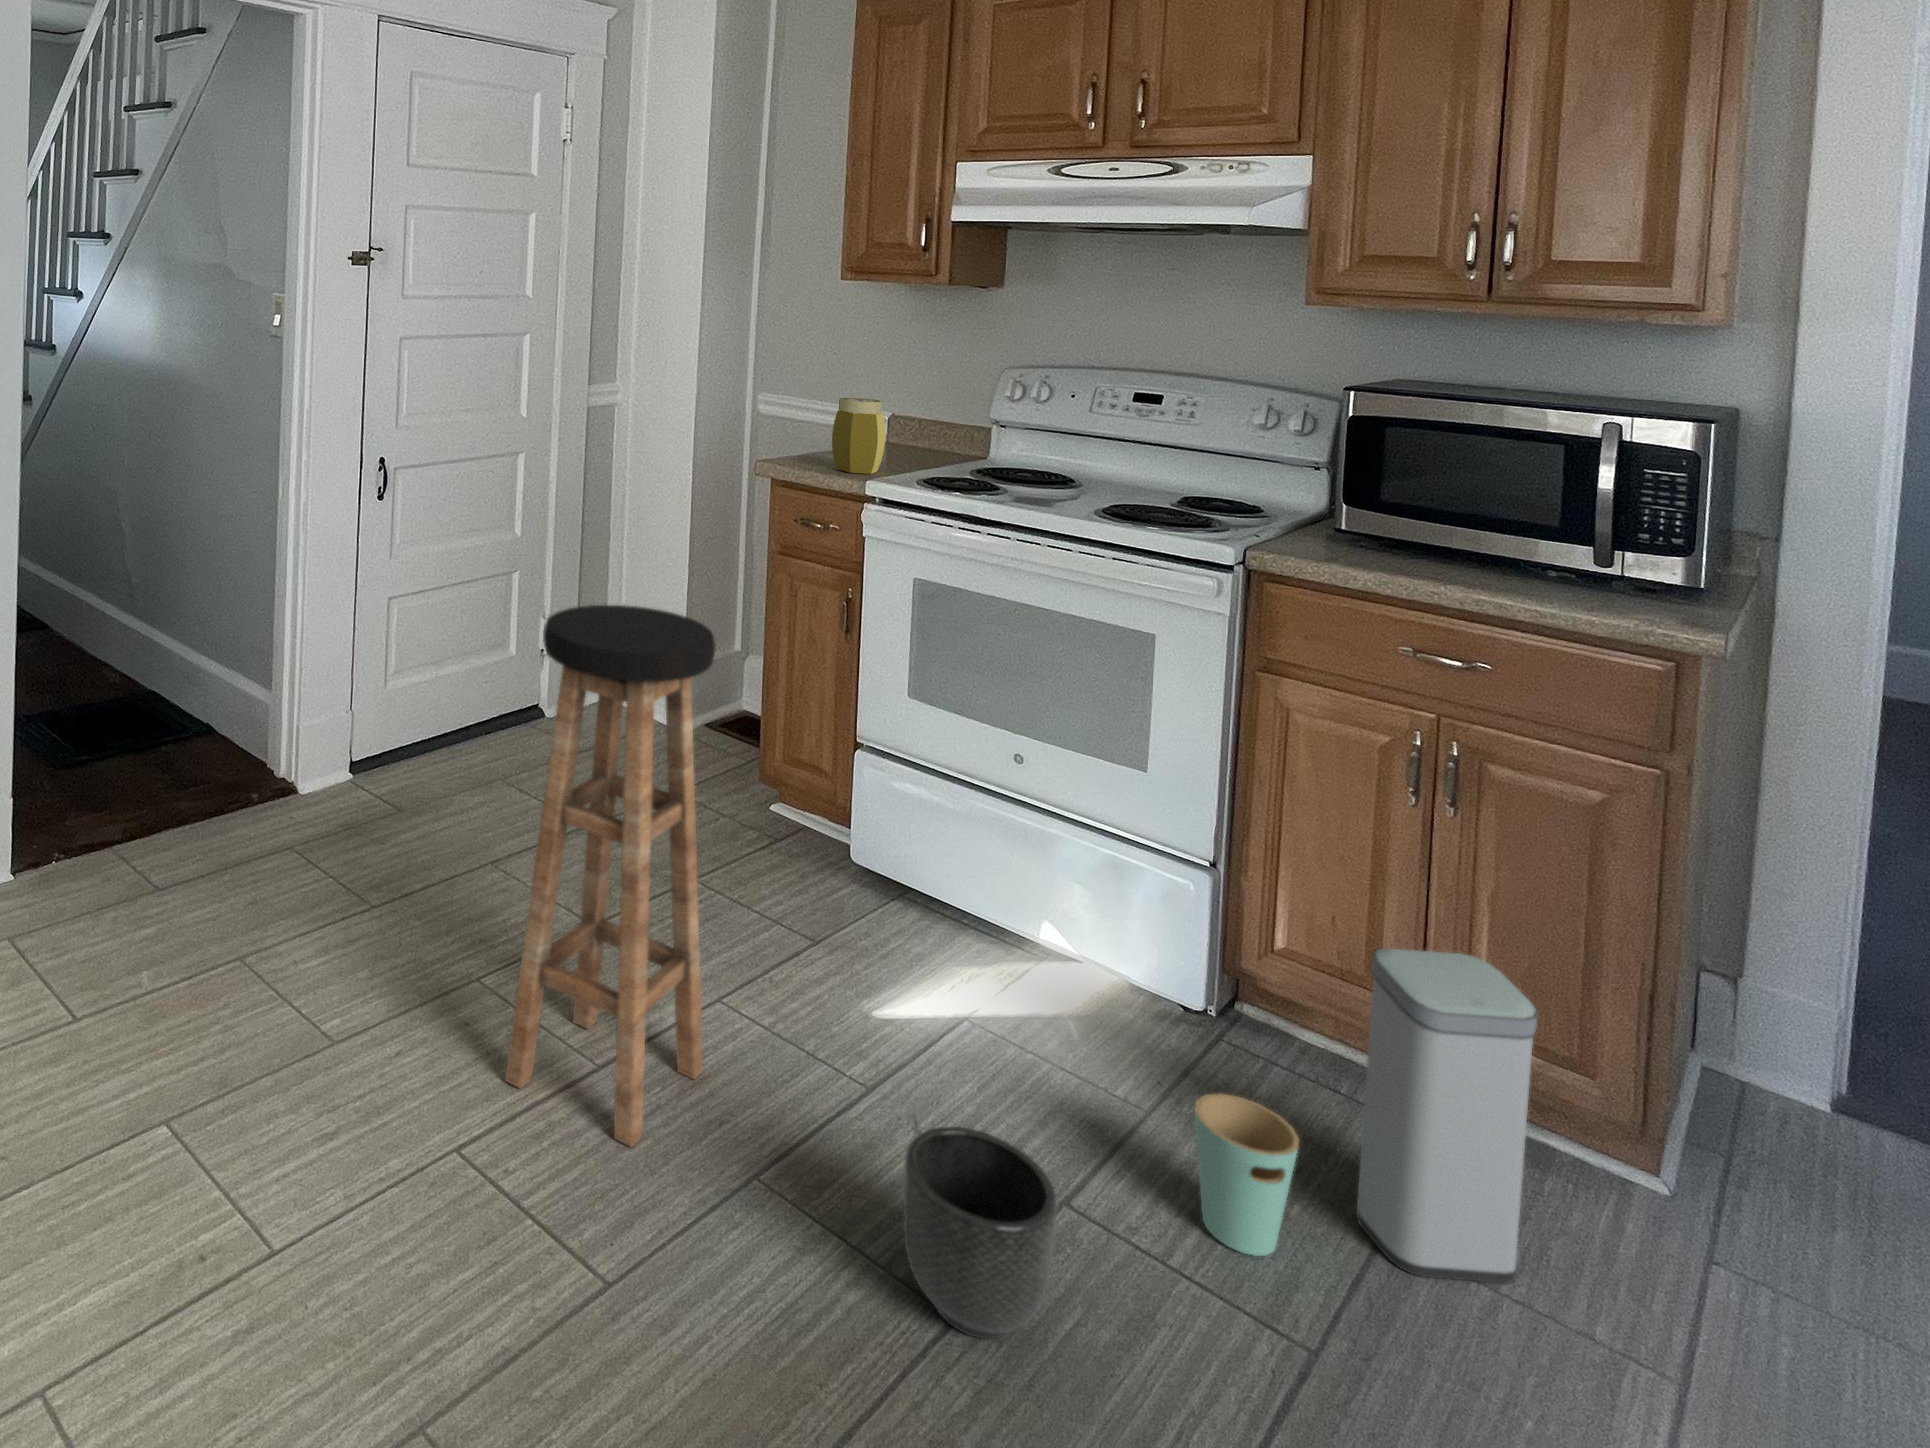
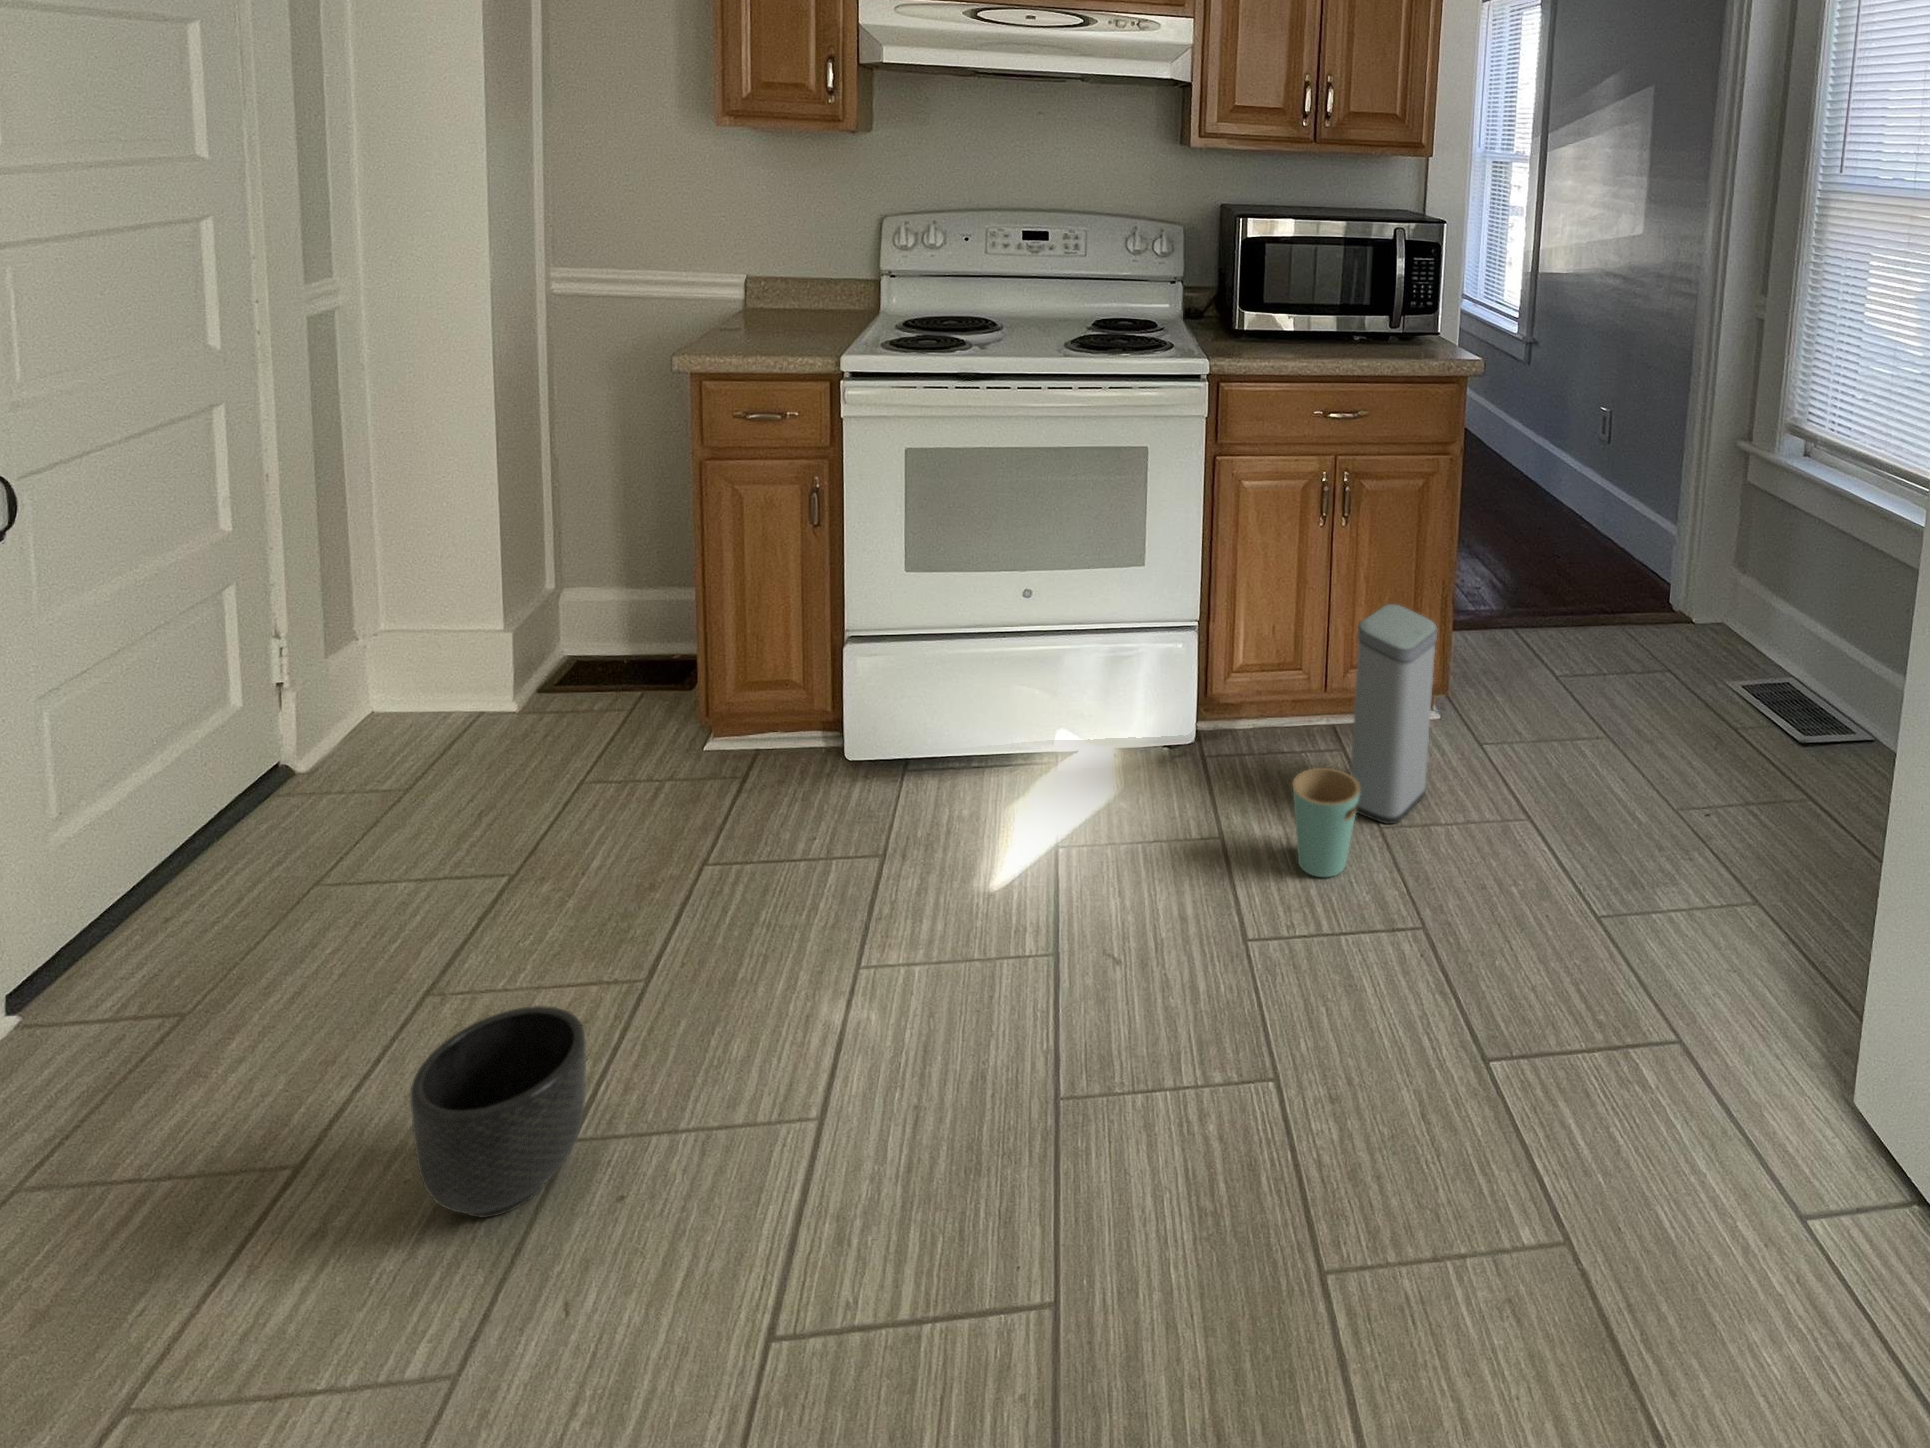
jar: present [832,397,885,474] -> none [763,264,819,349]
bar stool: present [505,605,716,1147] -> none [719,565,950,1219]
planter: present [904,1127,1057,1339] -> present [411,1006,586,1217]

